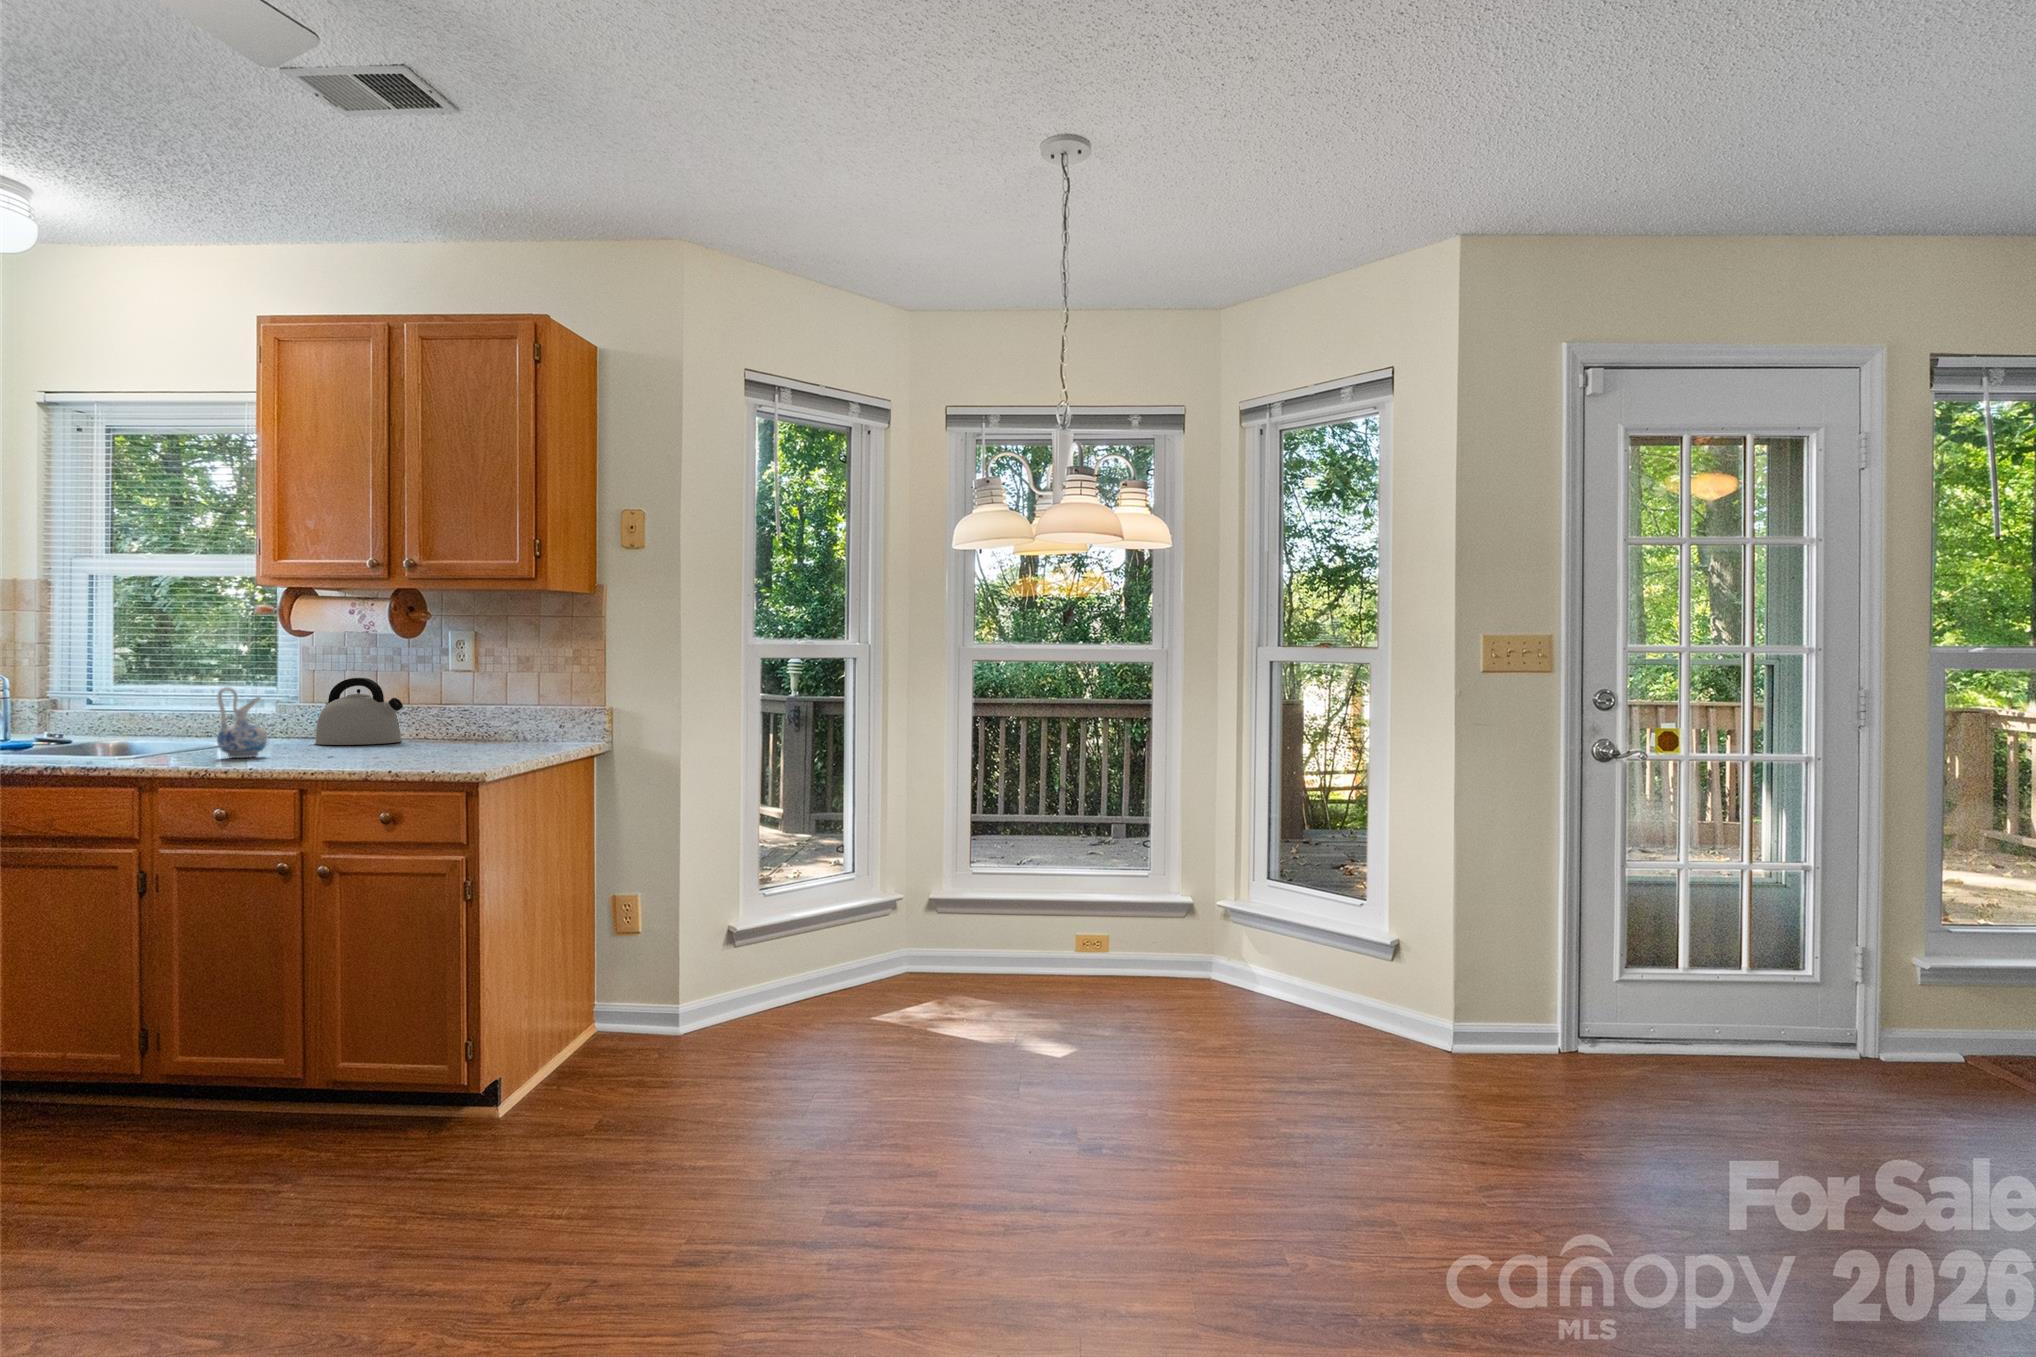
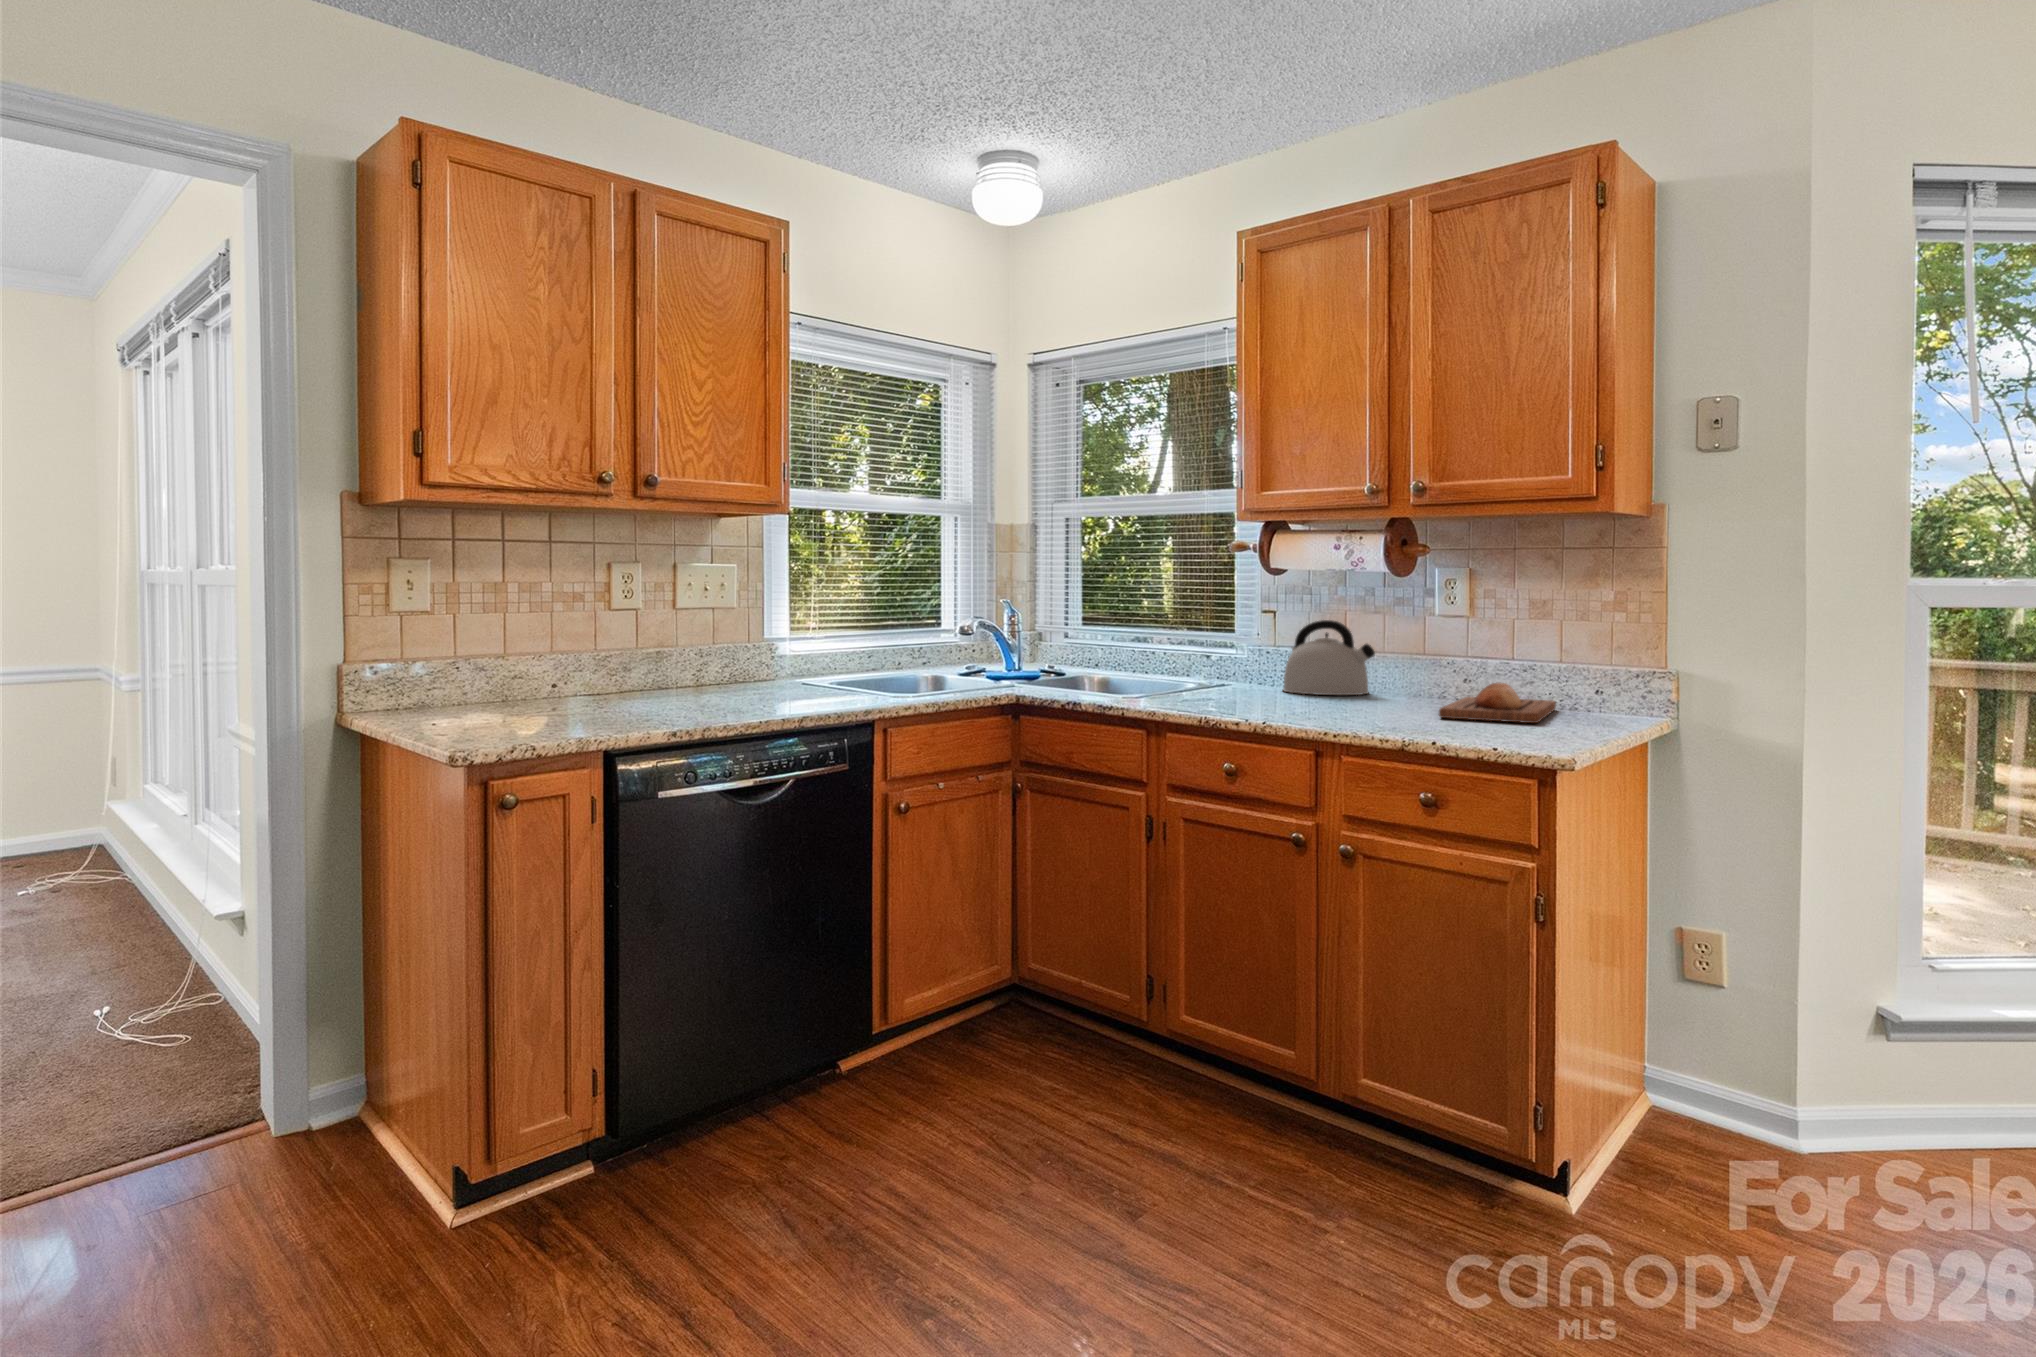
ceramic pitcher: present [217,687,267,758] -> none [1220,631,1267,708]
bread loaf: none [423,726,543,755] -> present [1439,683,1556,723]

